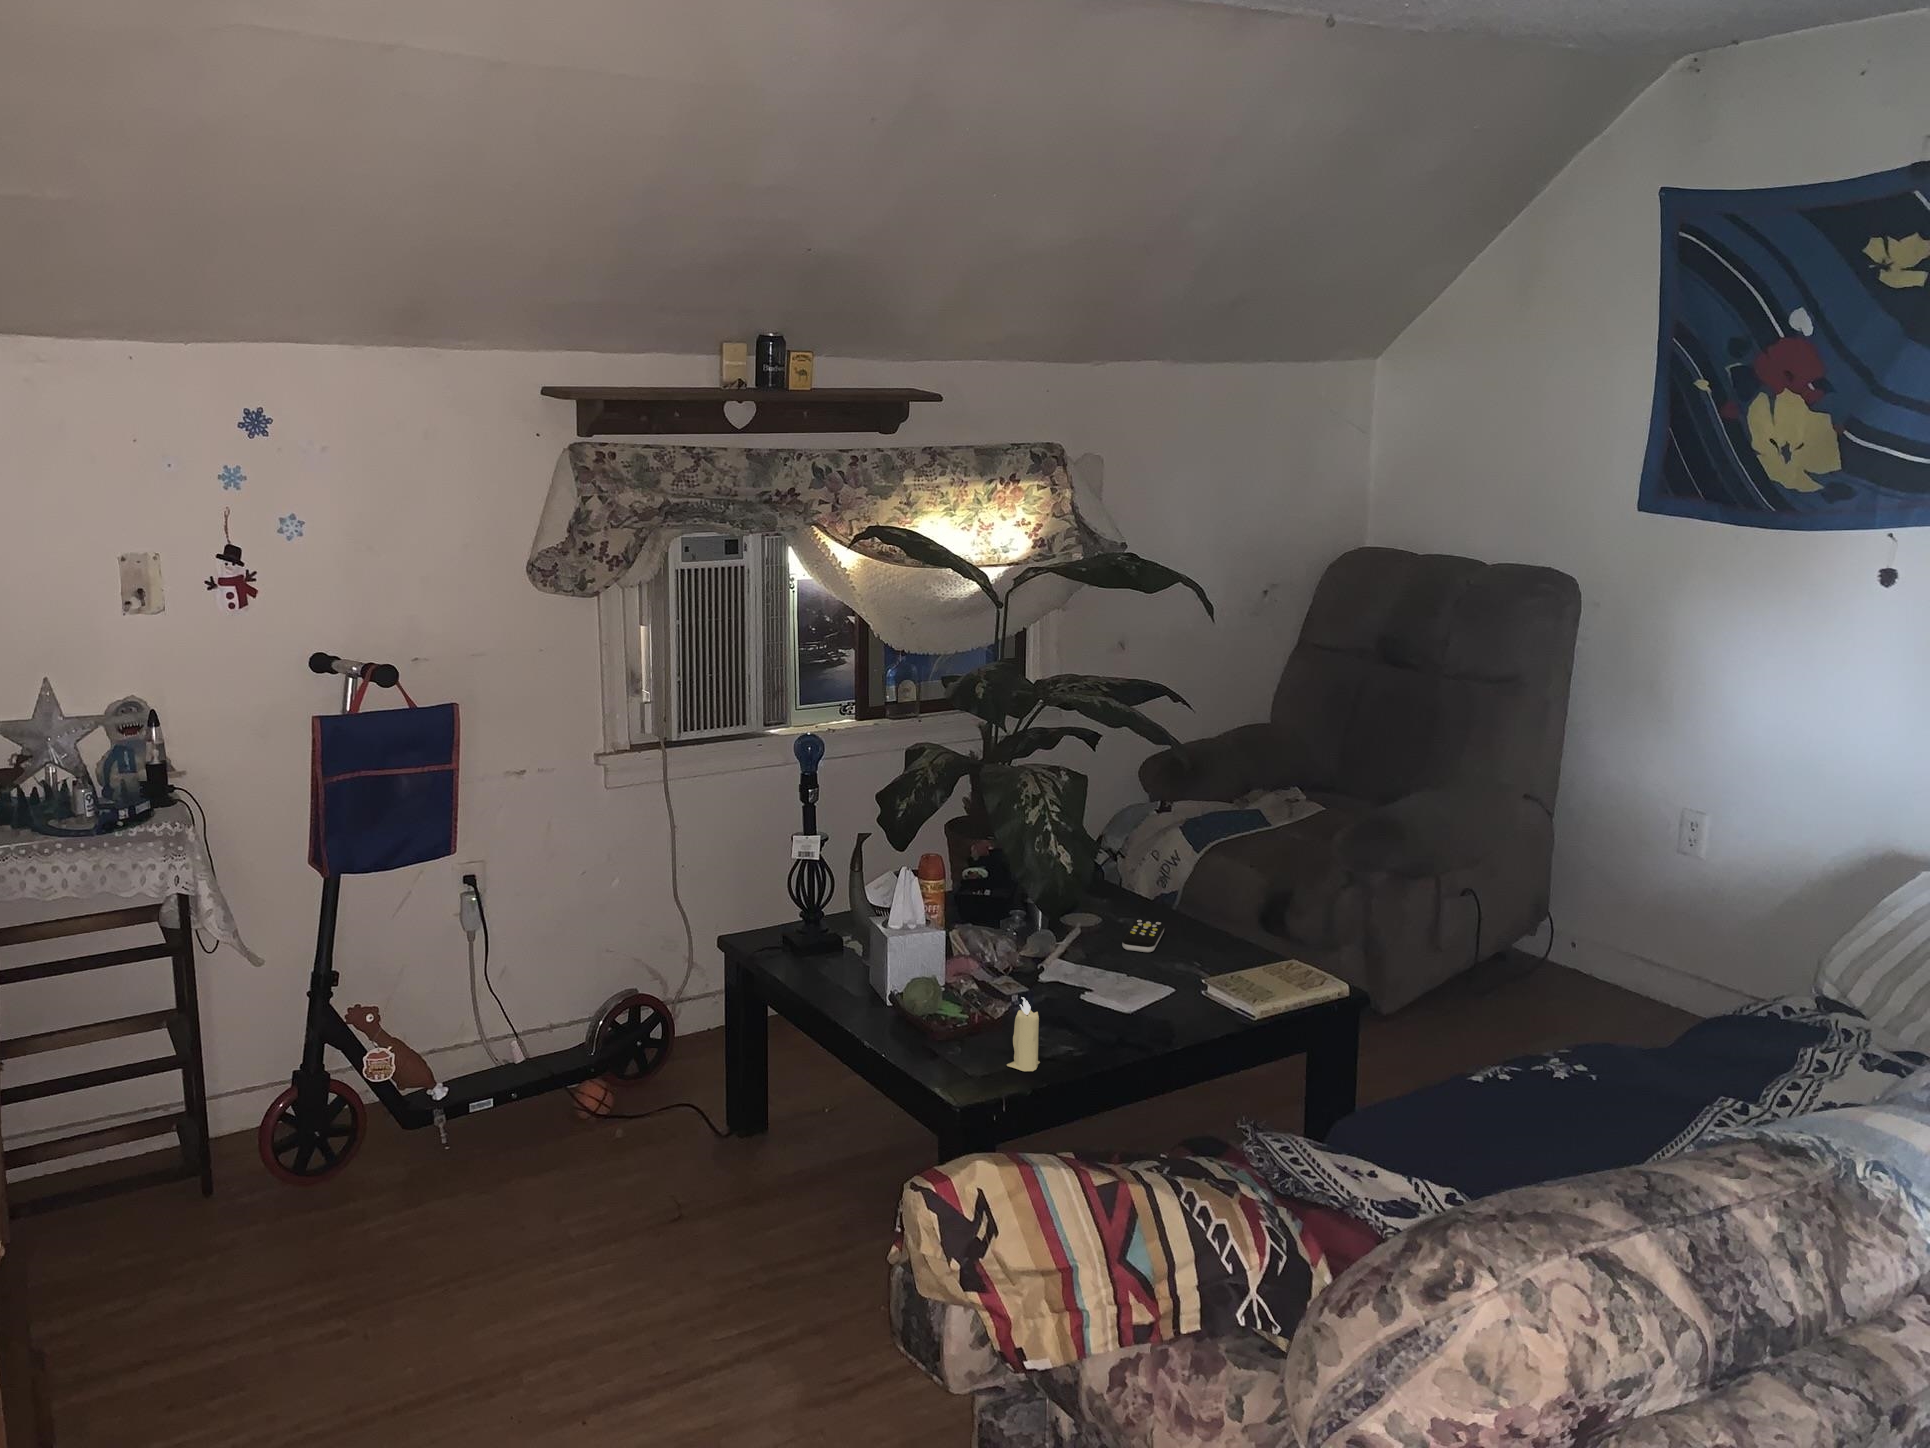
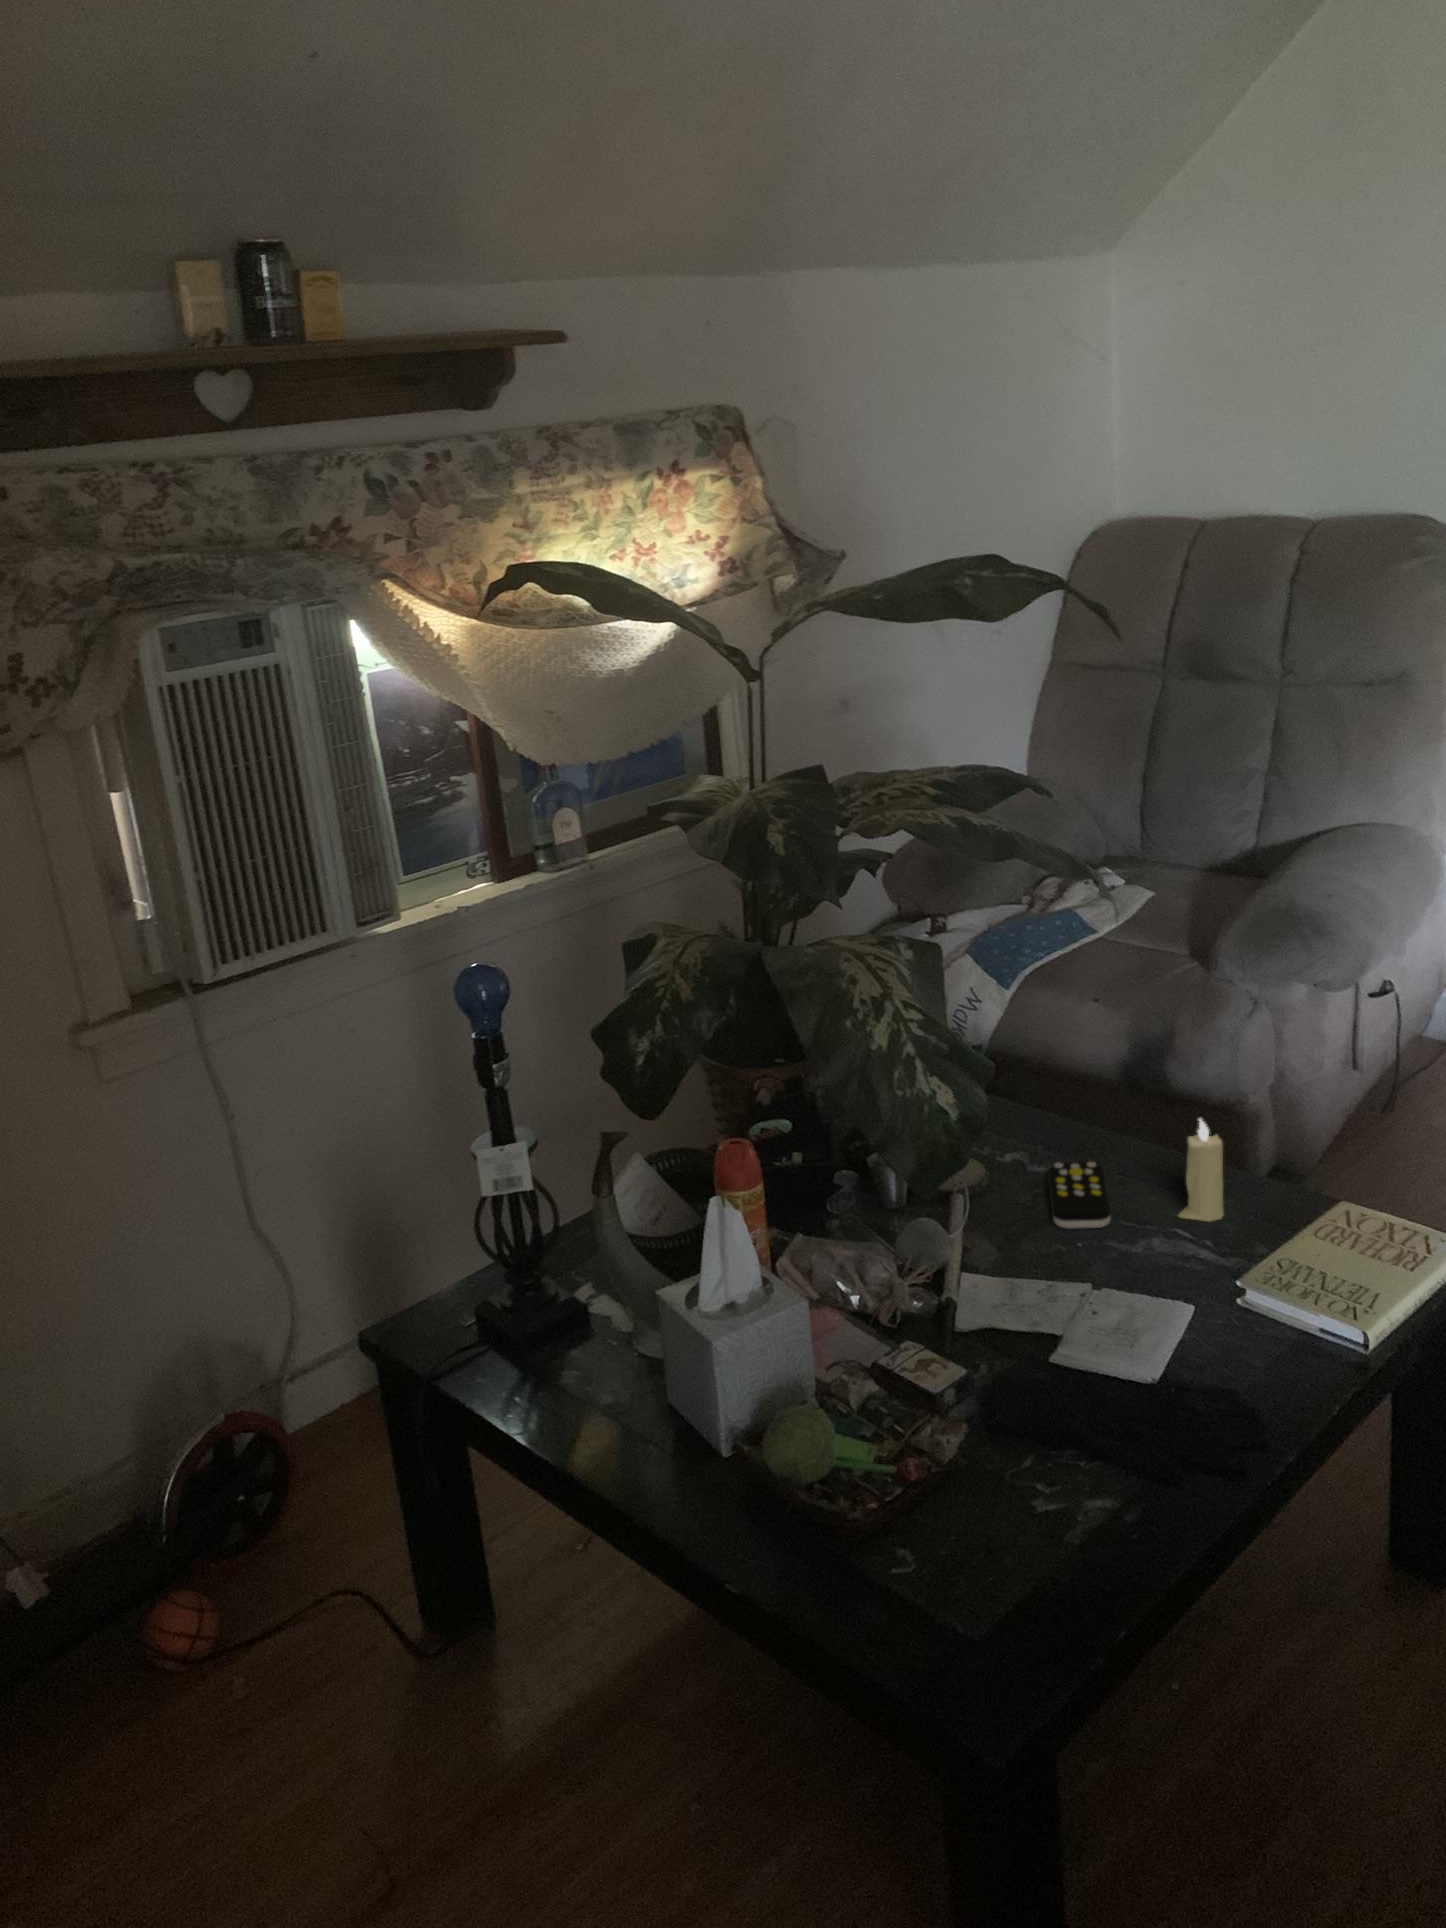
candle: present [1007,997,1040,1071] -> present [1178,1119,1224,1222]

